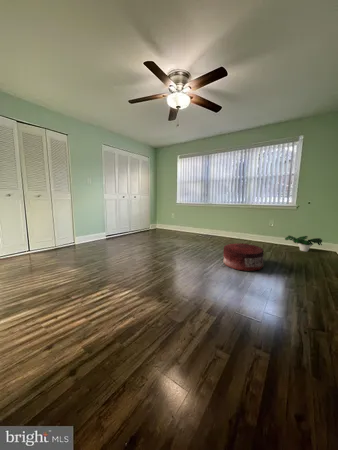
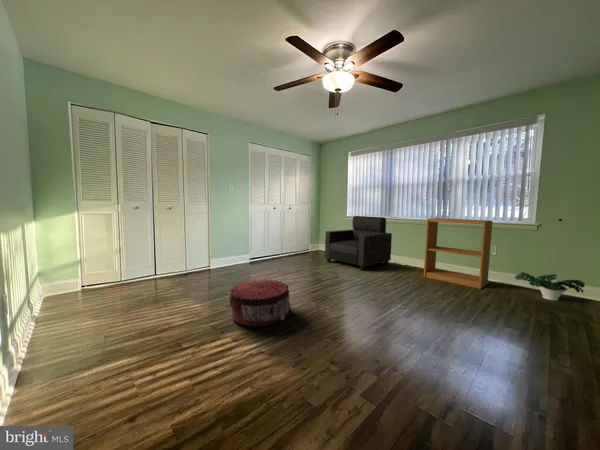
armchair: none [162,202,208,240] -> present [325,216,392,271]
bookshelf: none [230,203,272,248] -> present [424,218,492,289]
pouf: present [223,243,264,271] -> present [229,279,291,326]

